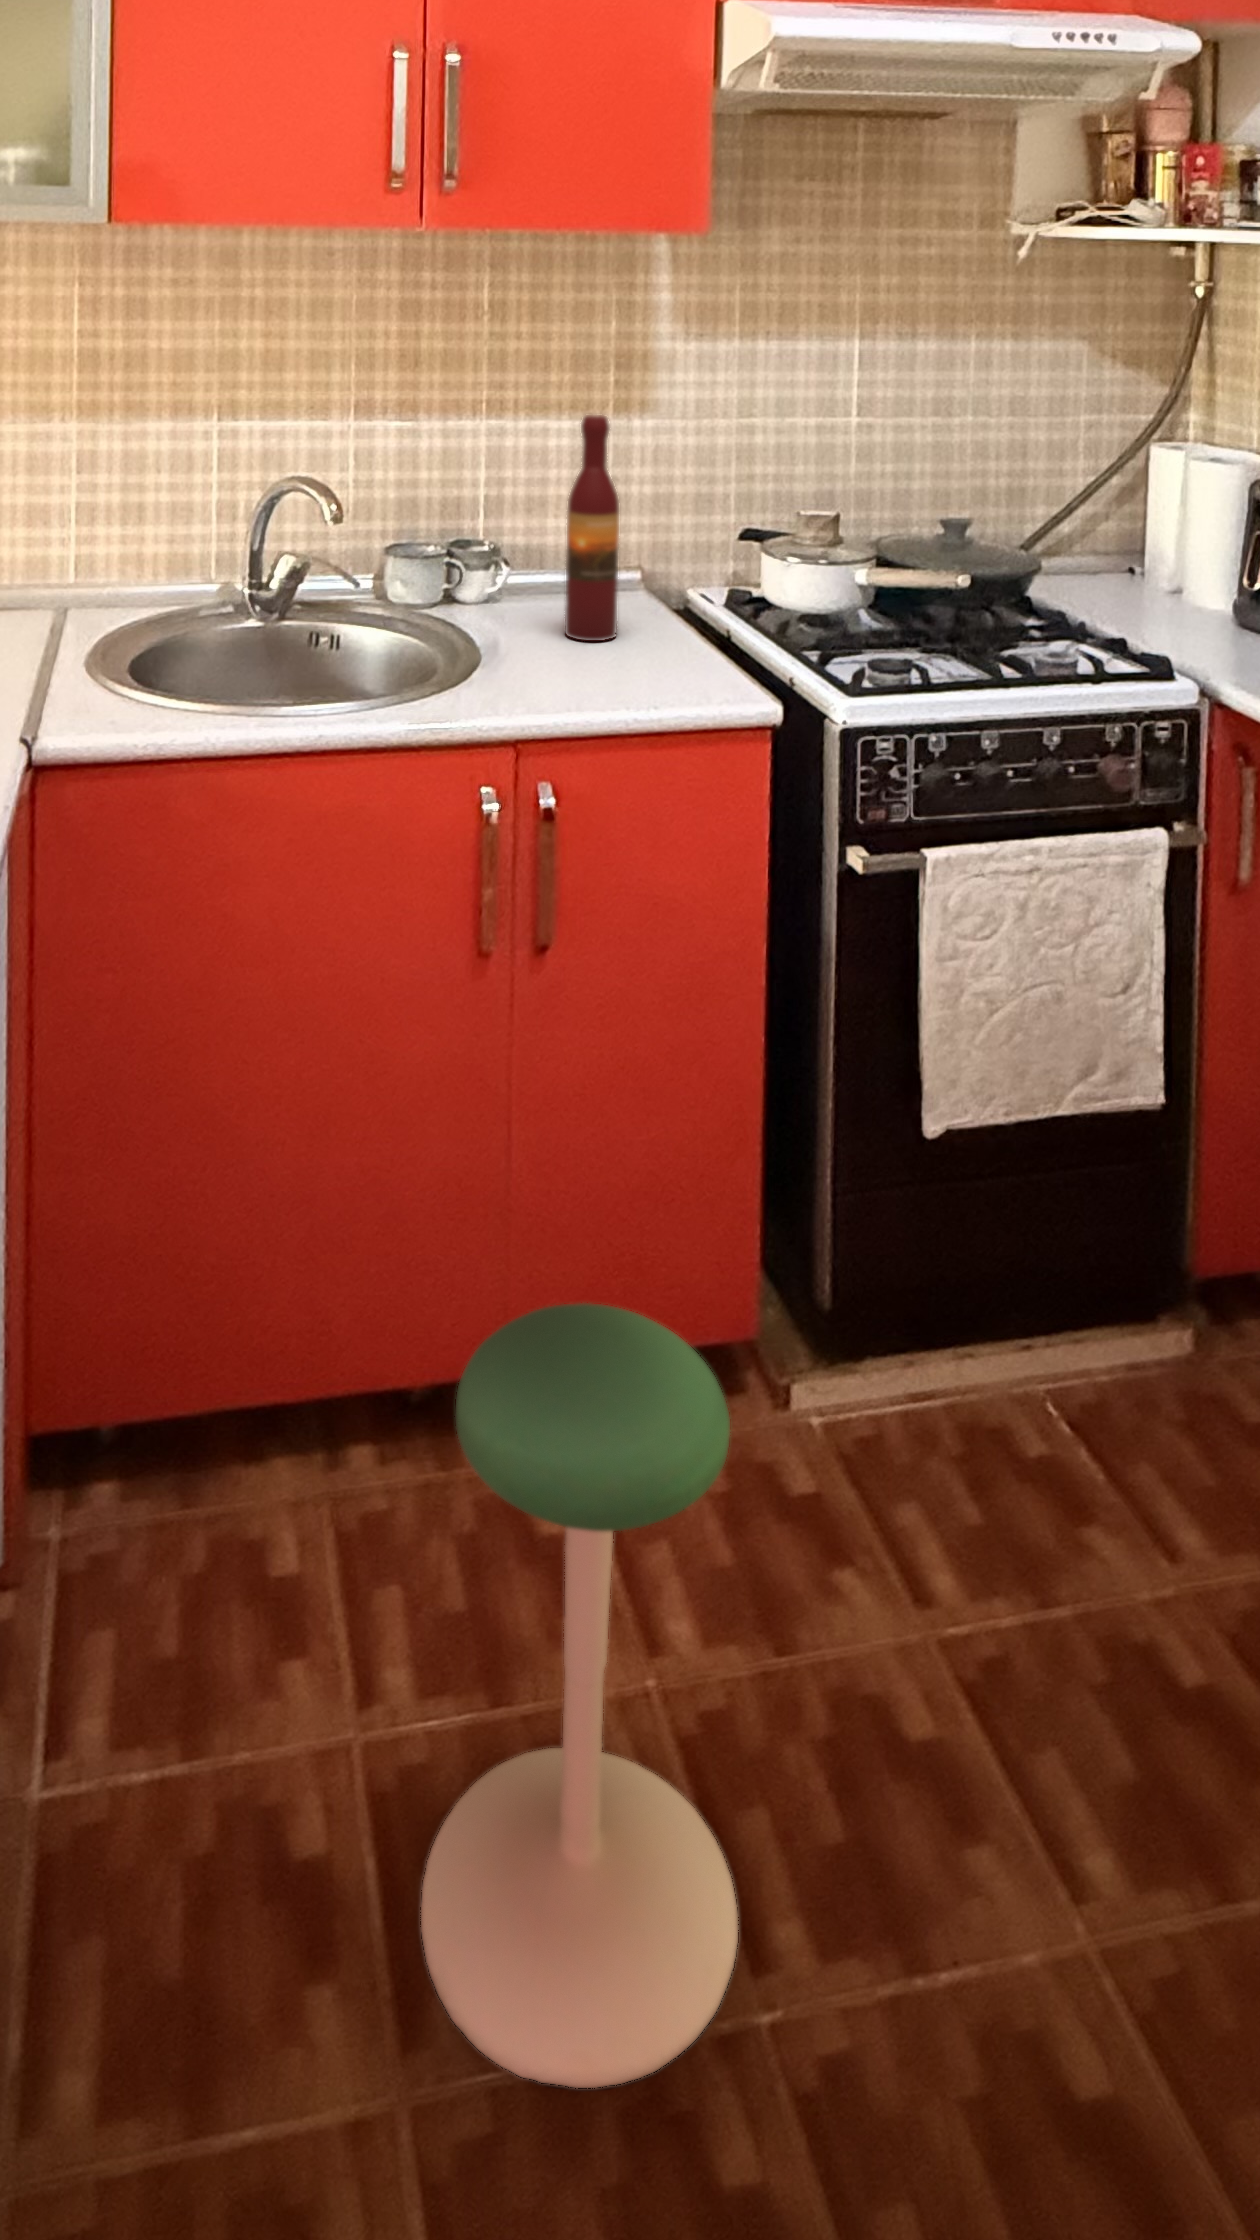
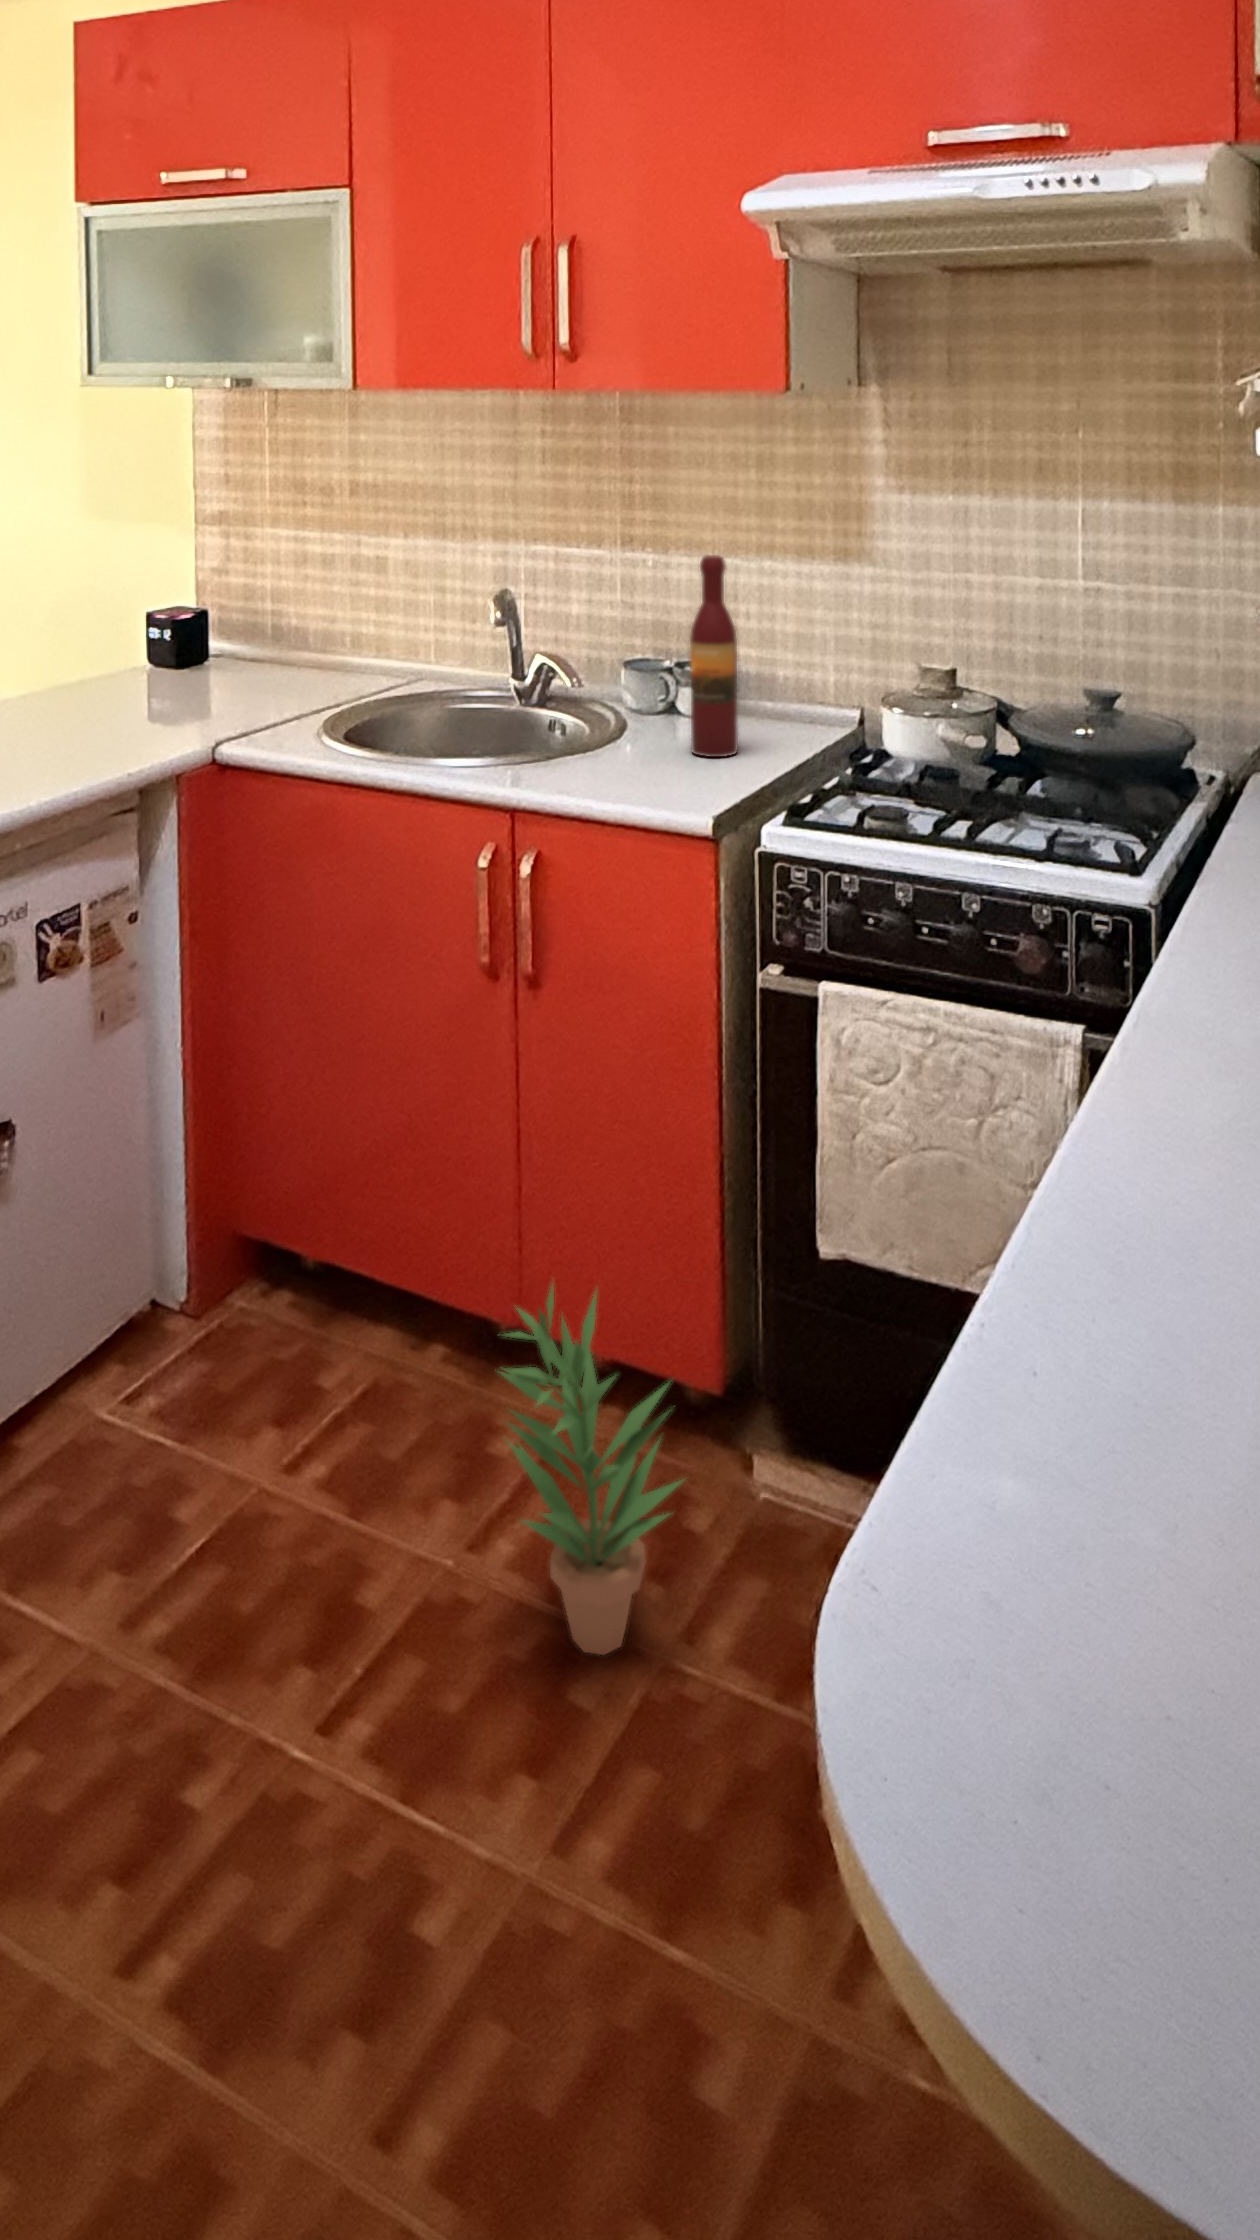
potted plant: none [798,1263,1016,1693] -> present [501,1286,683,1655]
stool: present [421,1303,738,2088] -> none [129,1182,363,1688]

